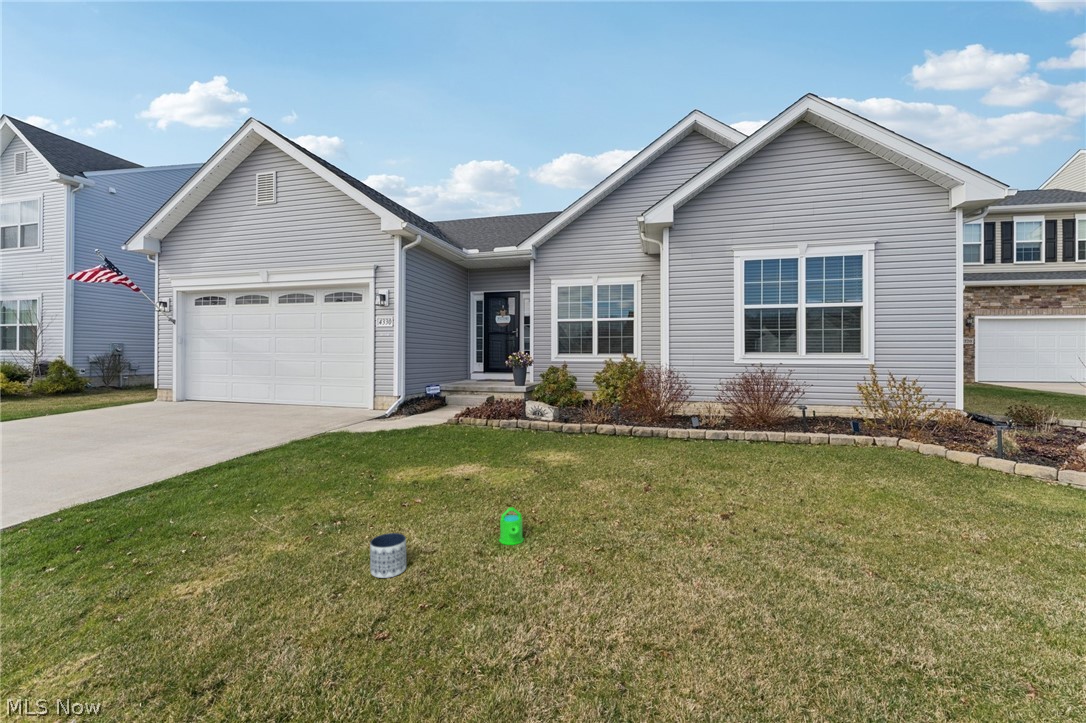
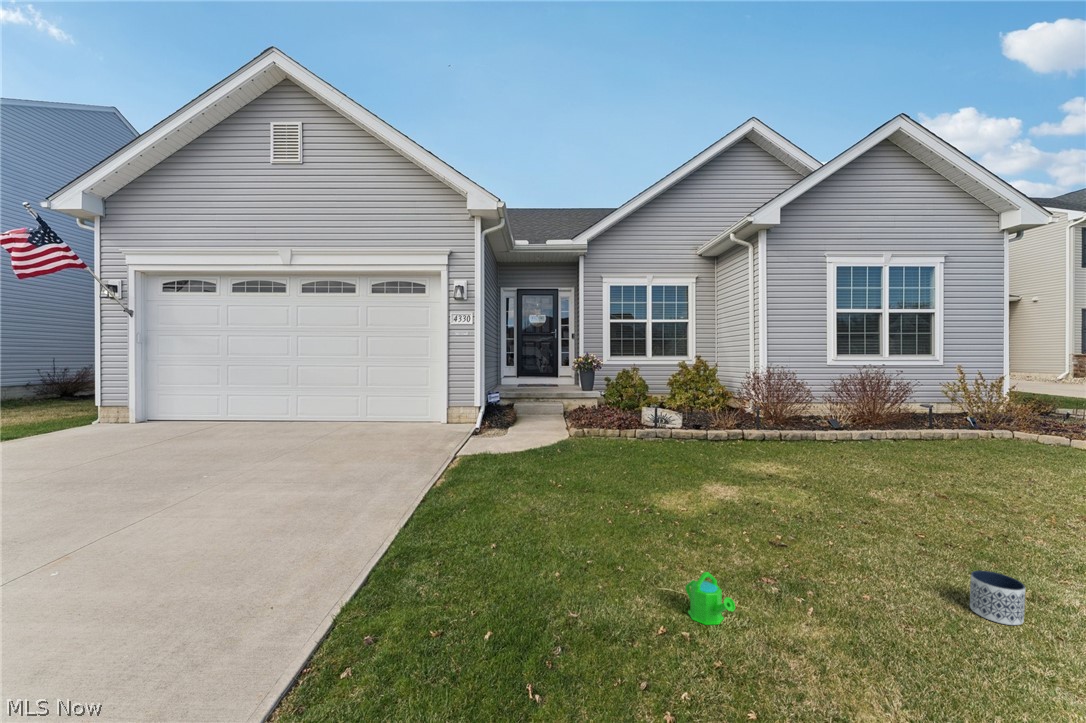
watering can: present [499,507,524,545] -> present [686,572,735,625]

